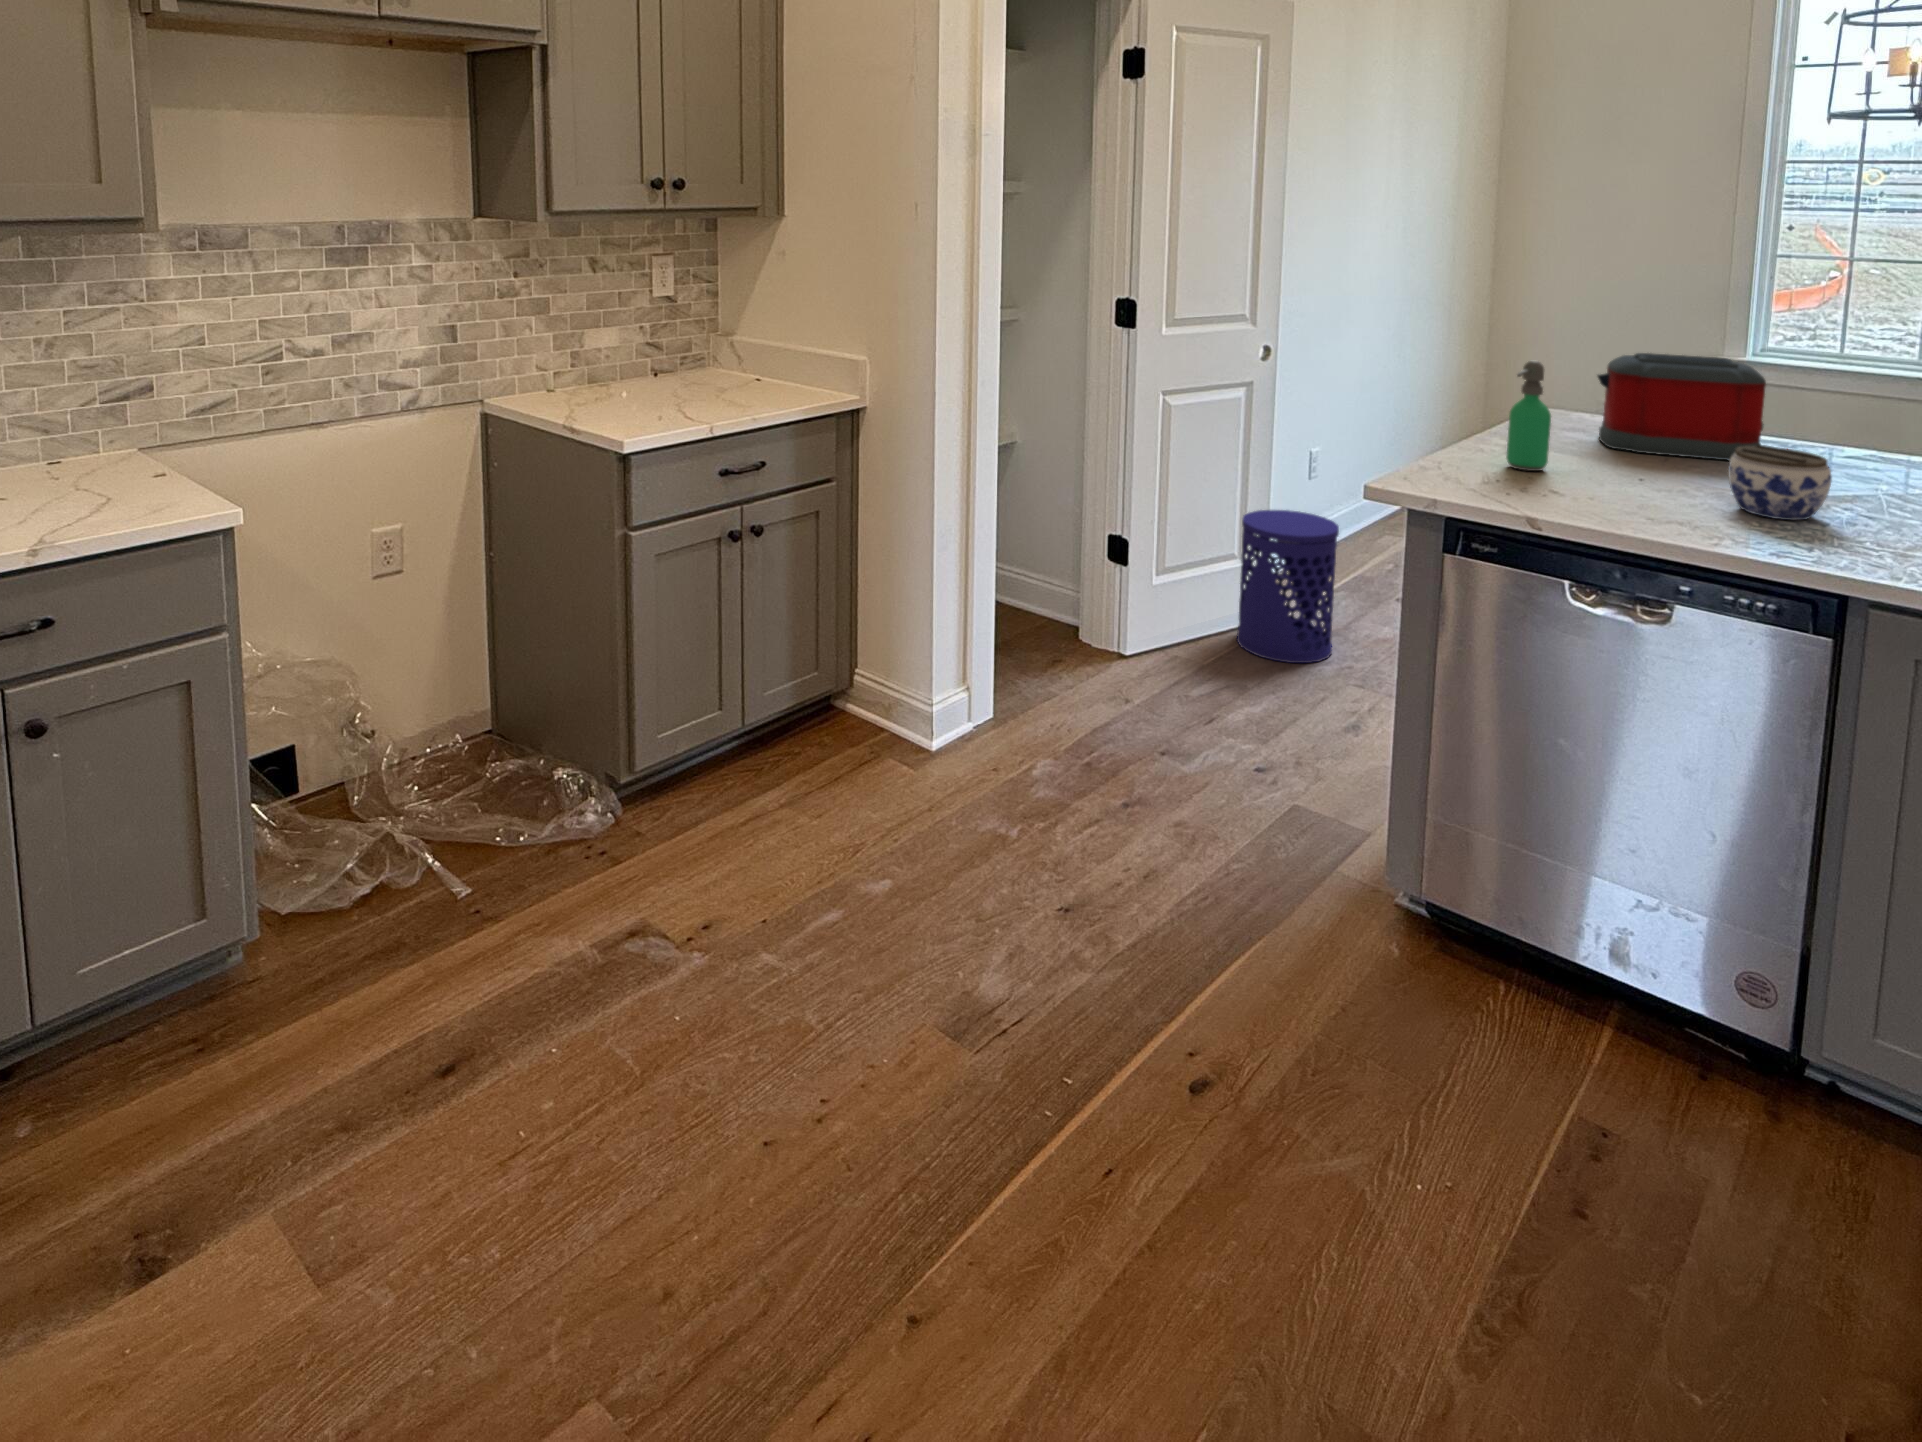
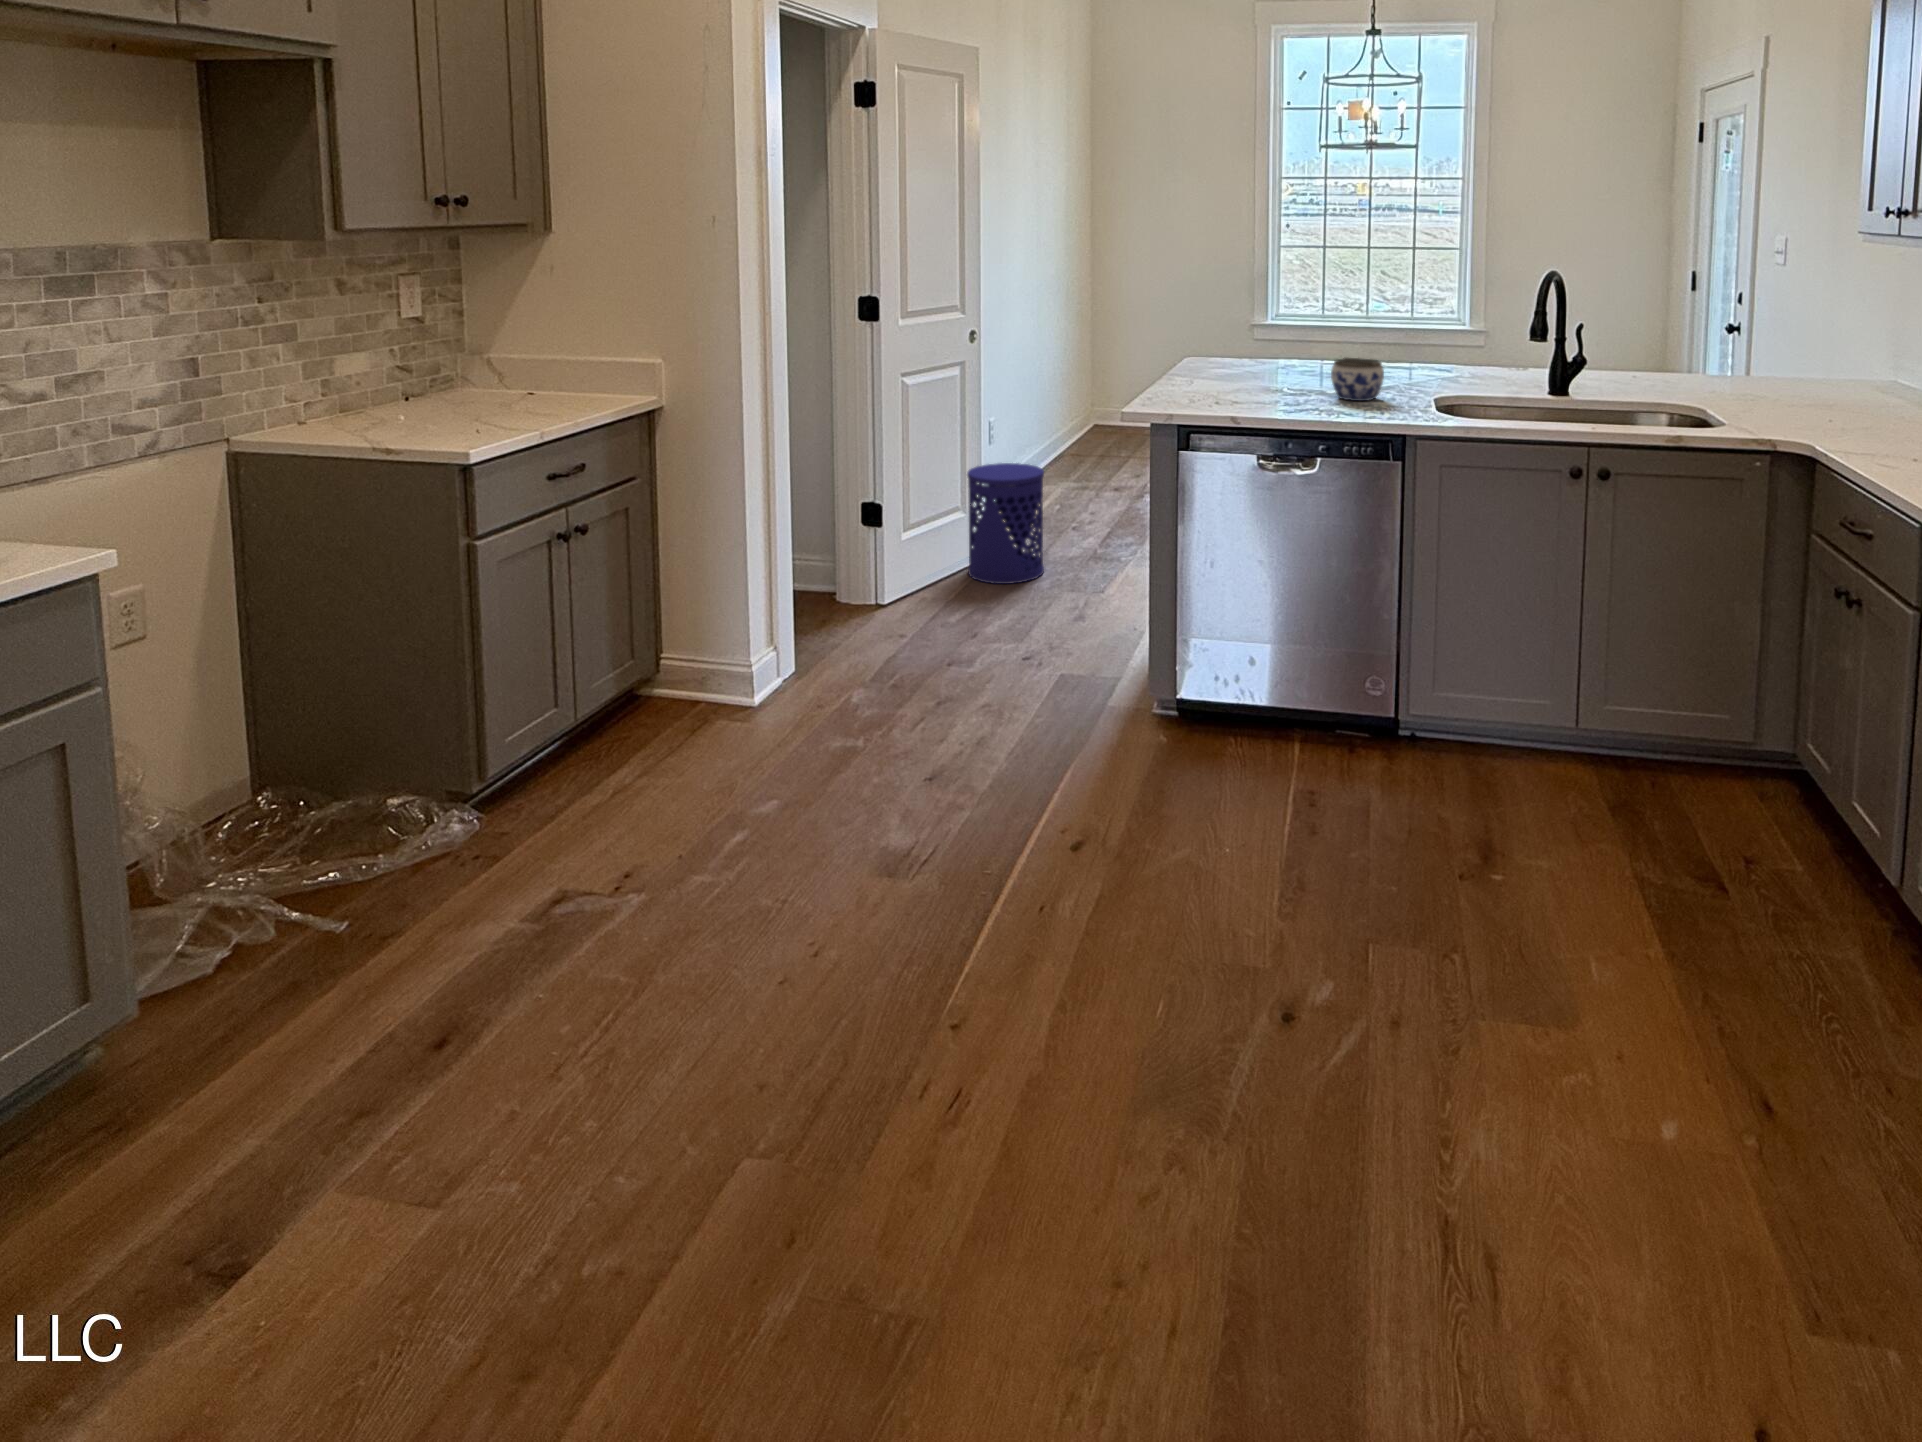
toaster: present [1598,353,1766,461] -> none [1236,309,1333,376]
soap dispenser: present [1506,361,1551,471] -> none [1199,316,1225,392]

